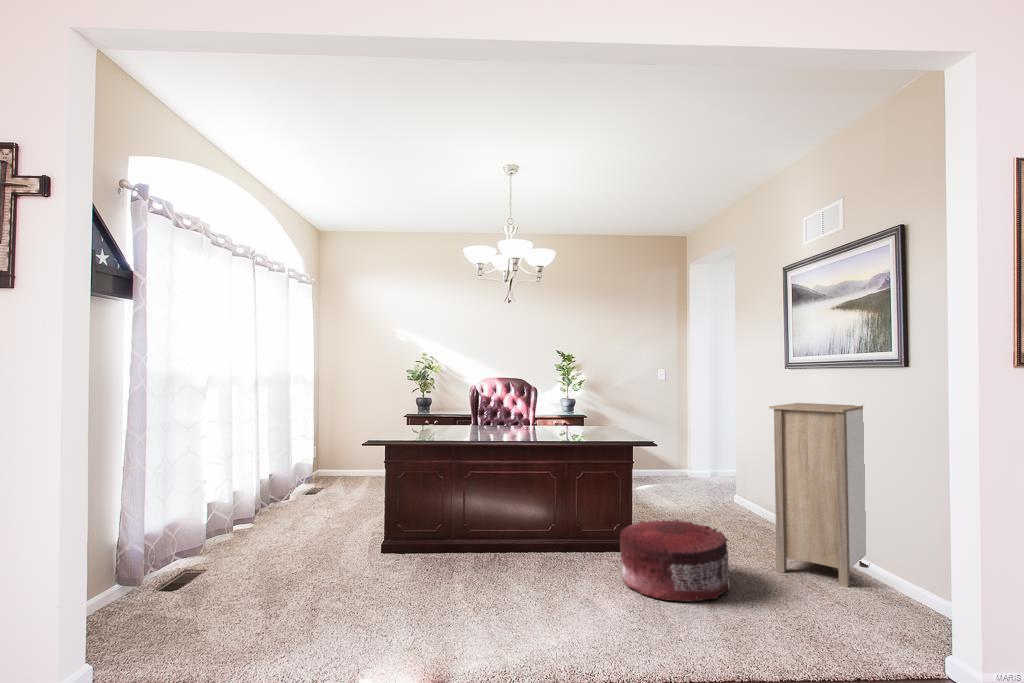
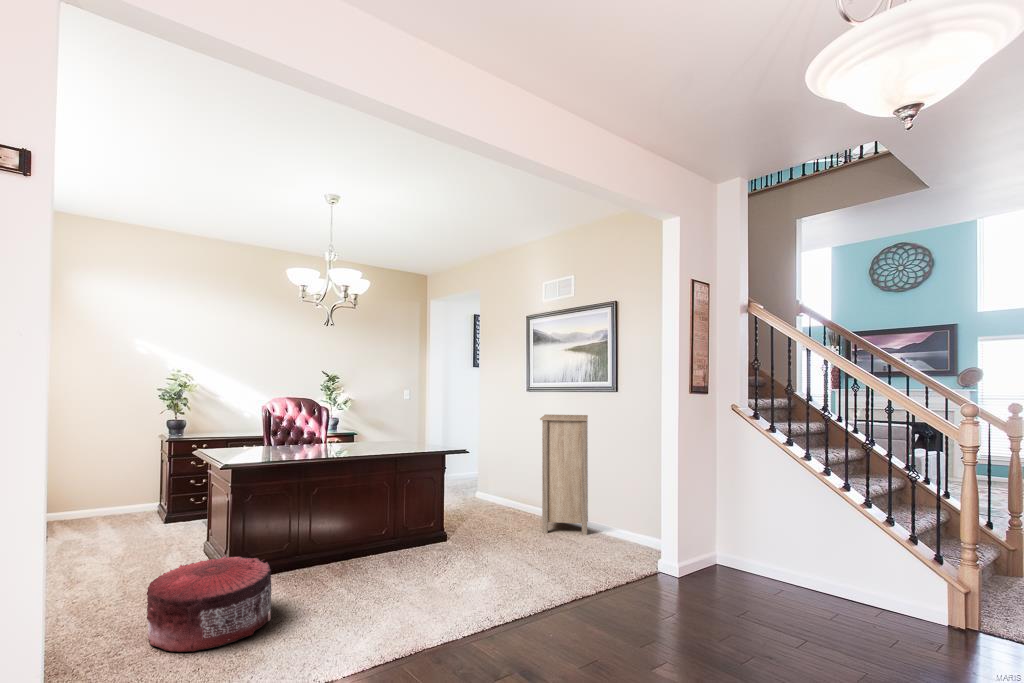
pouf: present [620,519,730,602] -> present [147,556,272,652]

